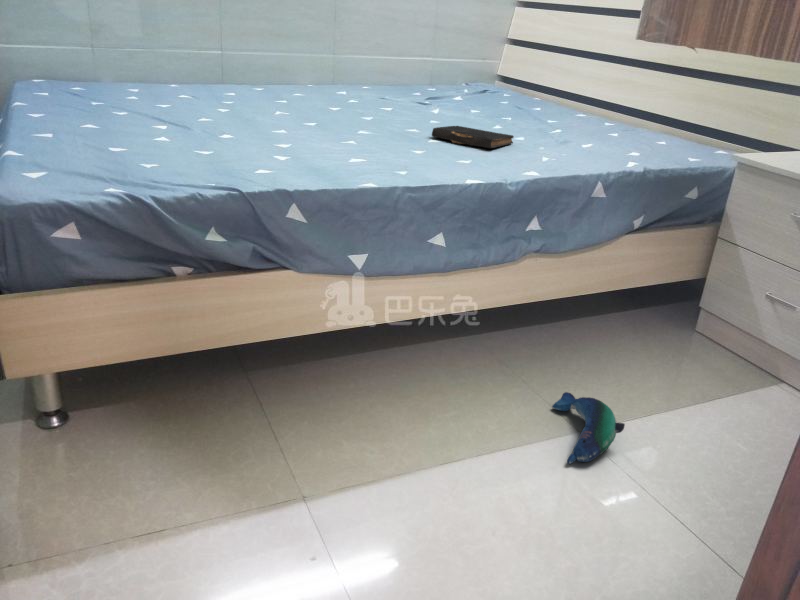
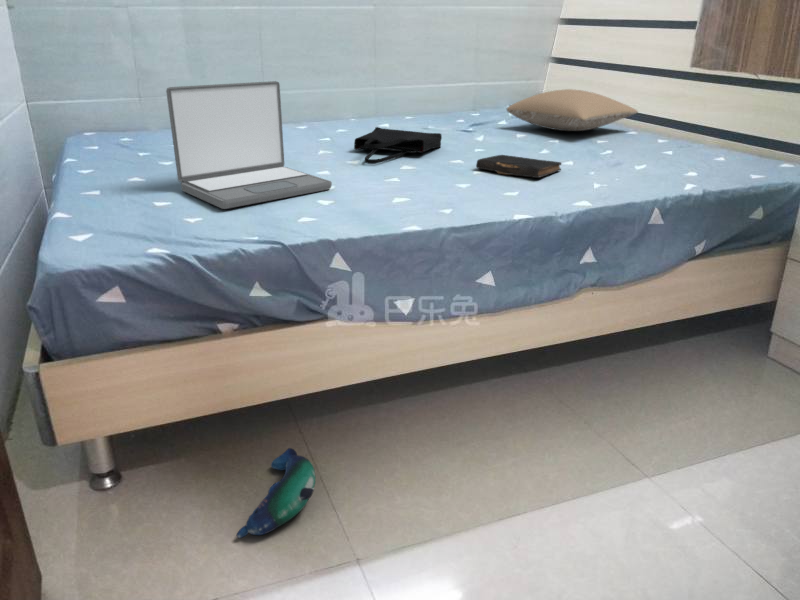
laptop: none [125,32,289,157] -> present [166,81,332,209]
pillow: none [464,69,589,109] -> present [507,89,638,131]
tote bag: none [312,92,399,126] -> present [354,127,442,164]
plush toy: present [552,392,625,464] -> present [236,448,315,538]

